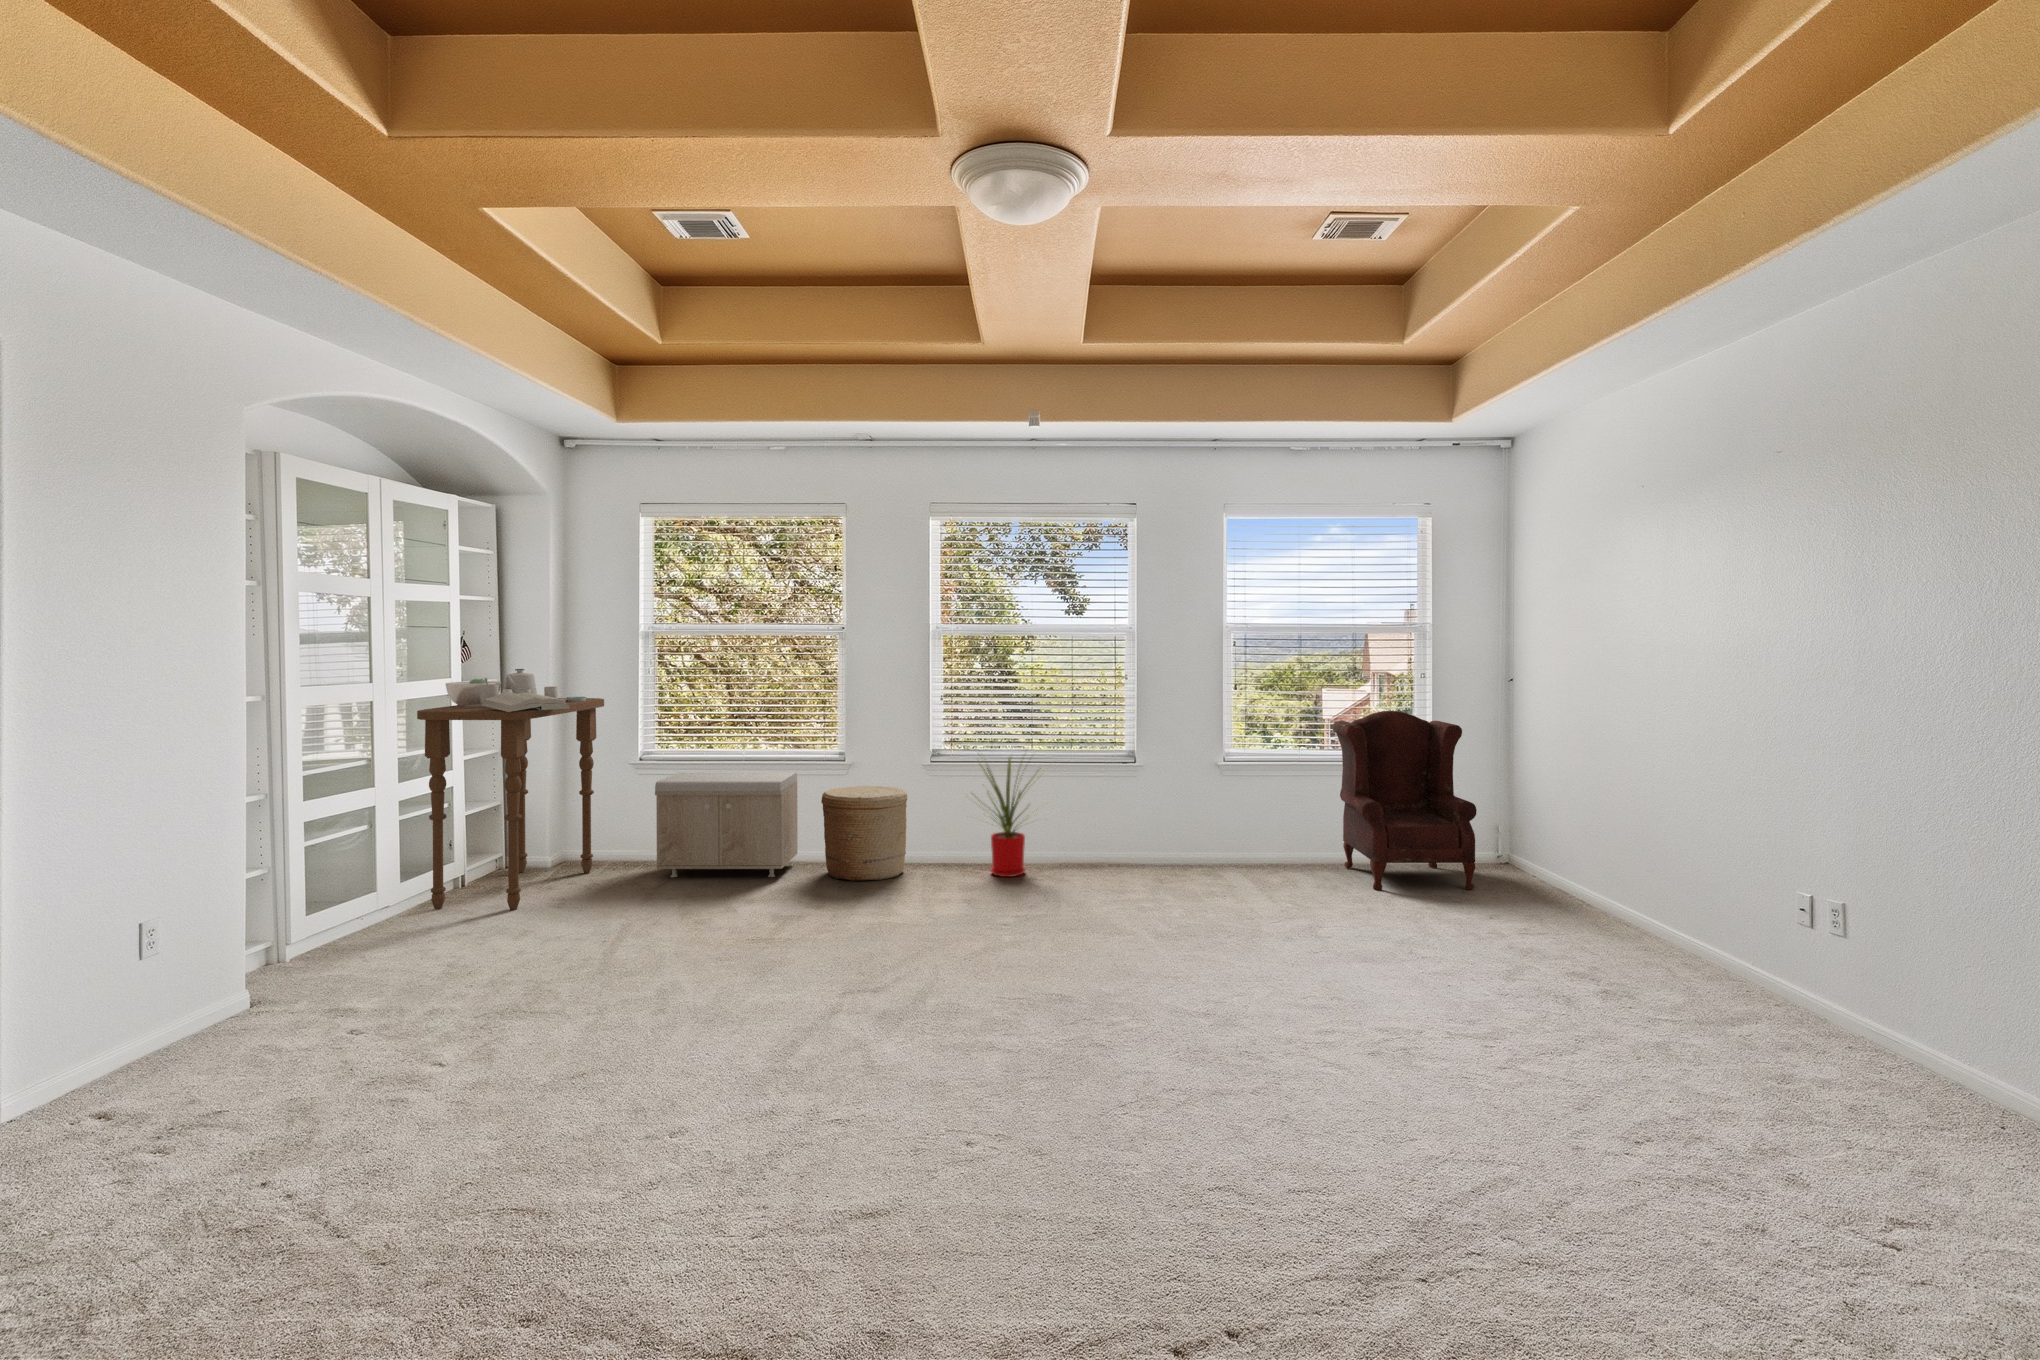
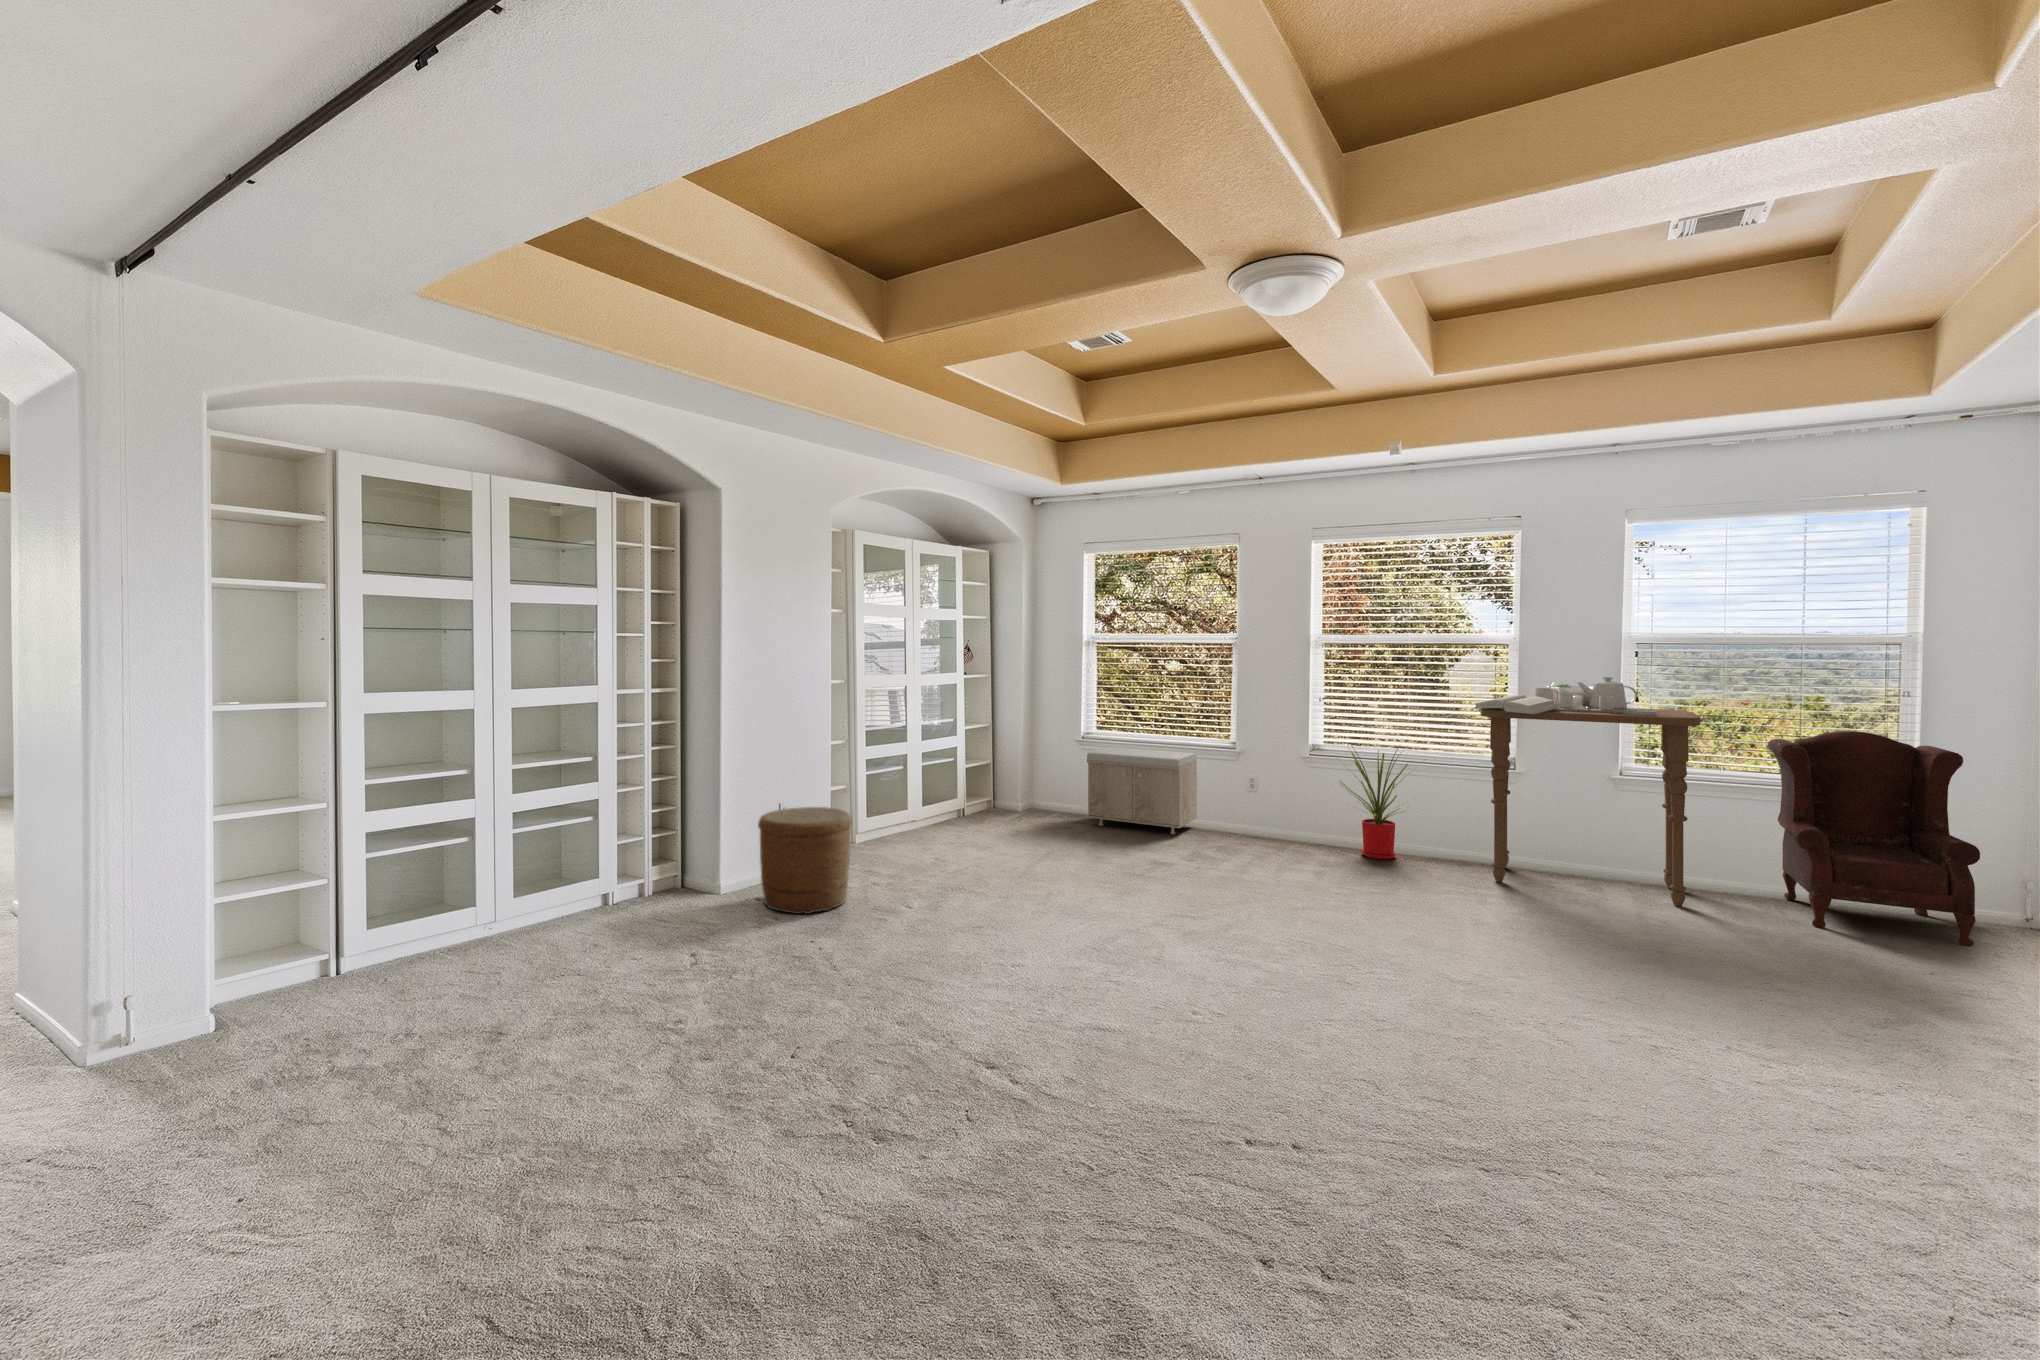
side table: present [417,669,604,910] -> present [1475,677,1700,907]
woven basket: present [821,786,907,881] -> present [758,807,852,914]

